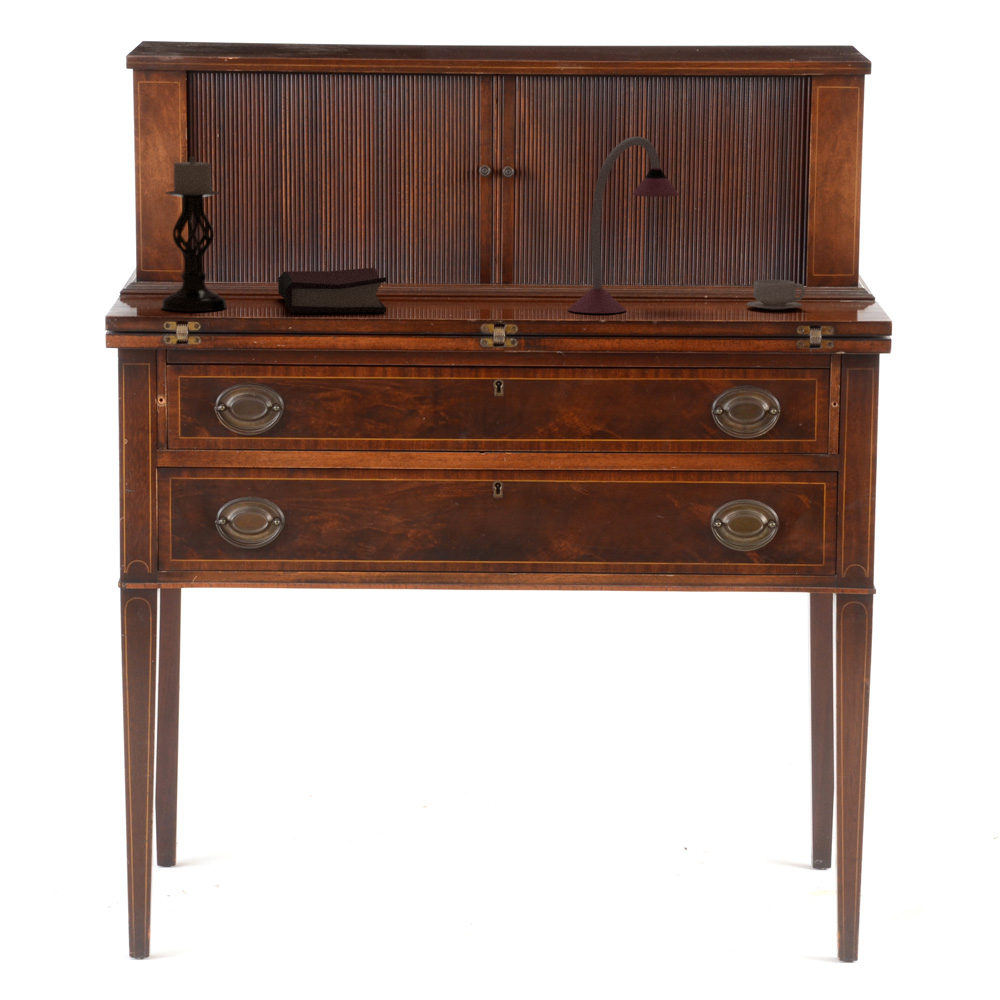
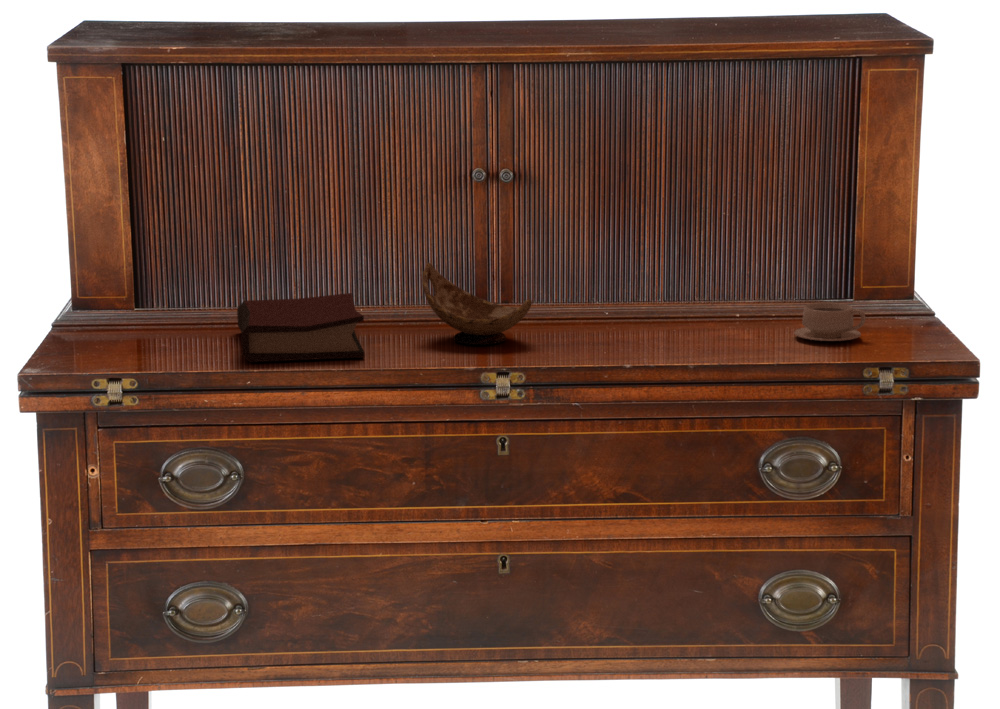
desk lamp: present [568,137,678,313] -> none [583,137,712,354]
candle holder: present [162,157,226,311] -> none [93,173,173,361]
decorative bowl: none [435,240,526,307] -> present [422,263,532,345]

